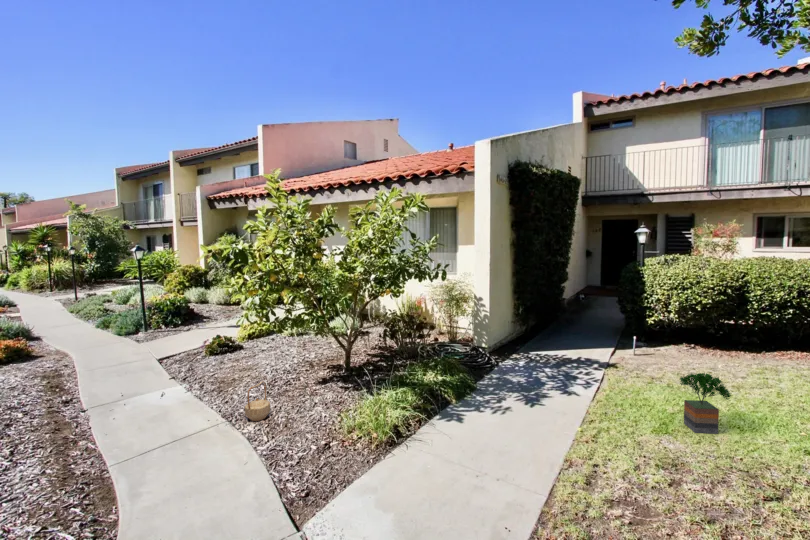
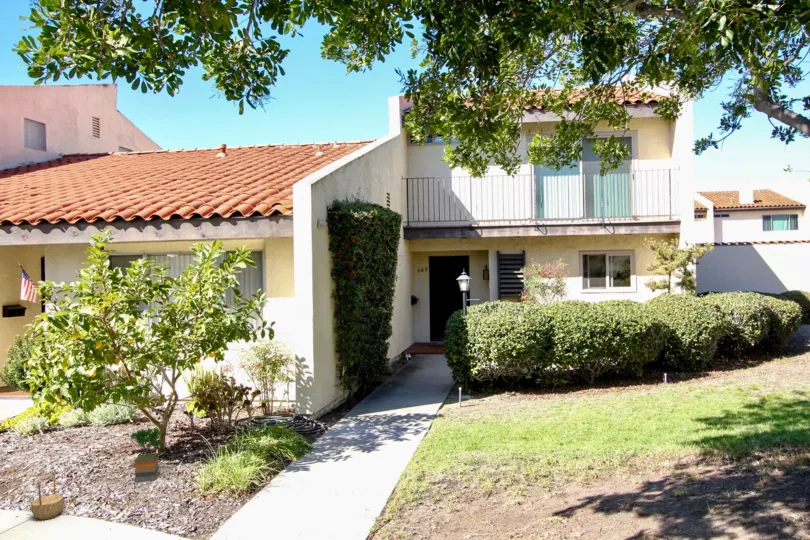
potted tree: present [680,373,731,434] -> present [130,428,164,482]

